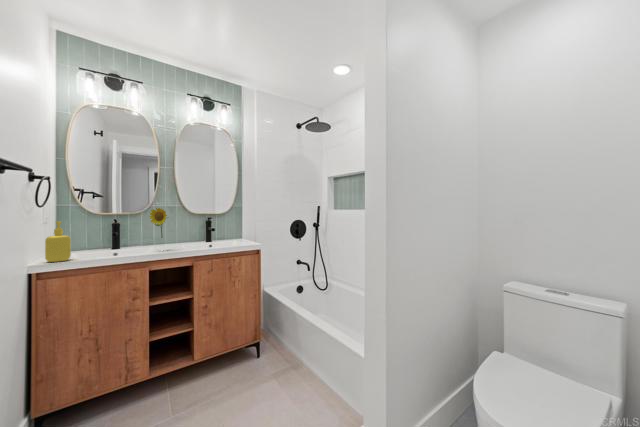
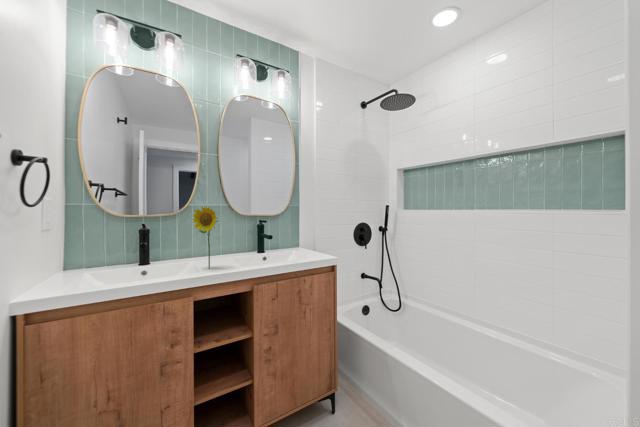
soap dispenser: present [45,221,71,262] -> none [40,228,81,294]

